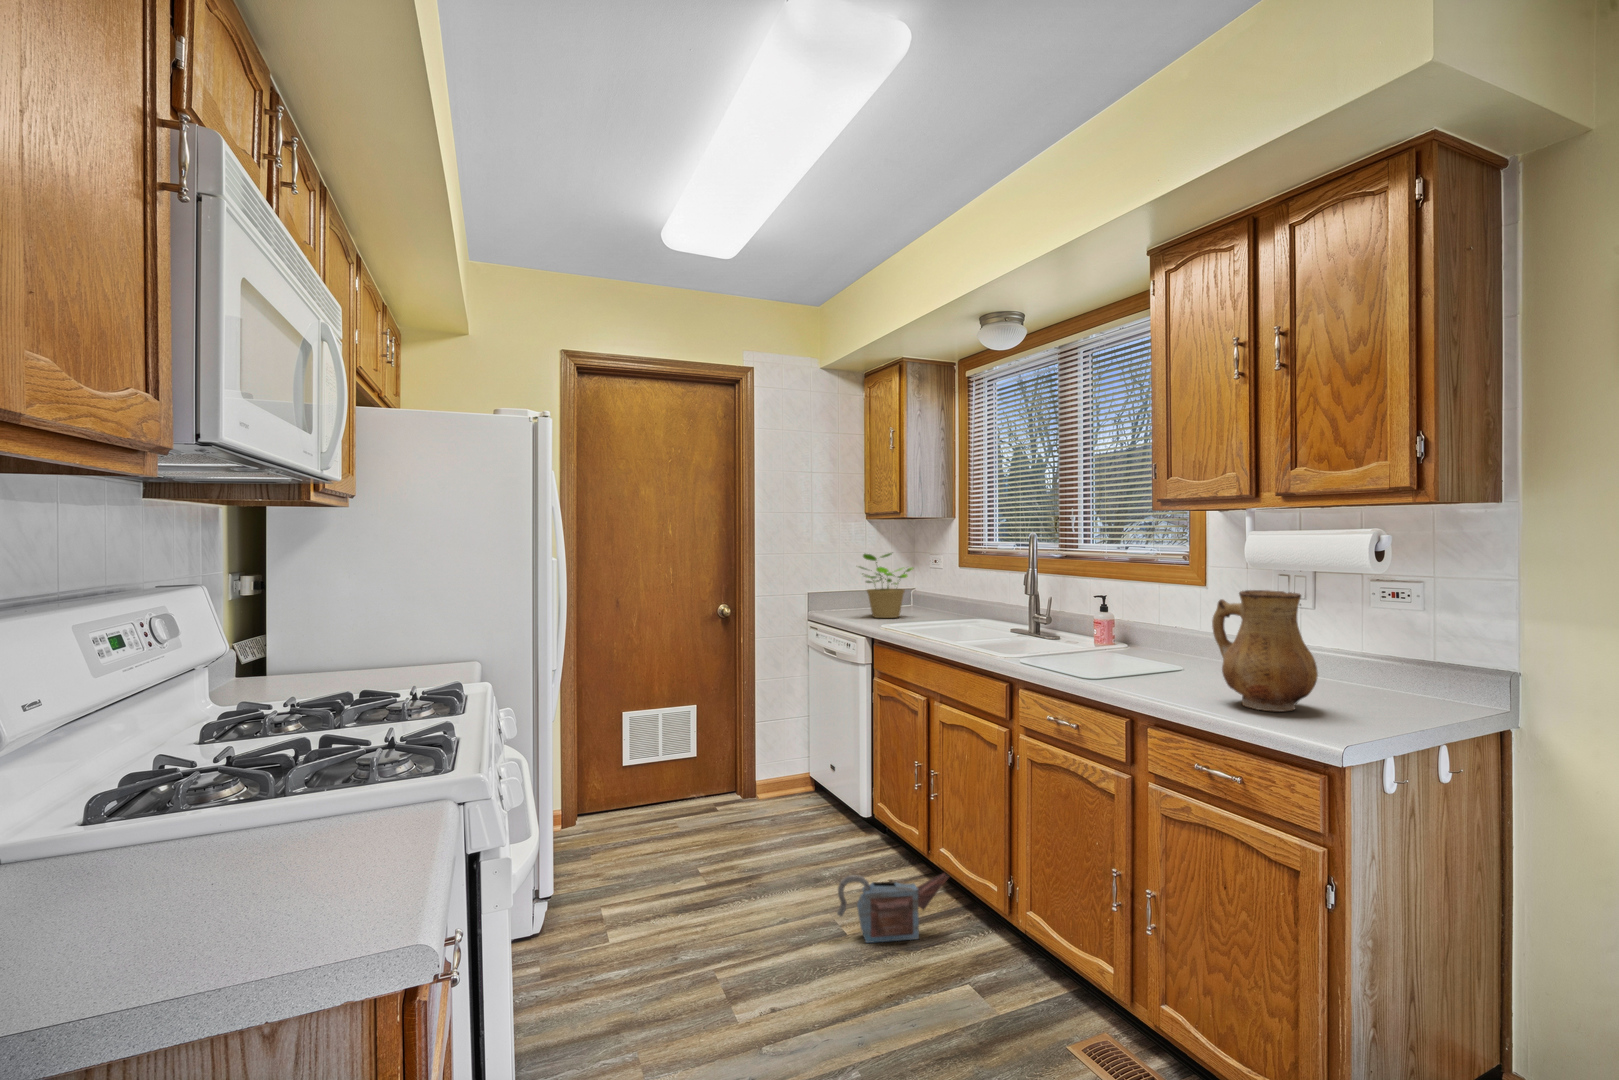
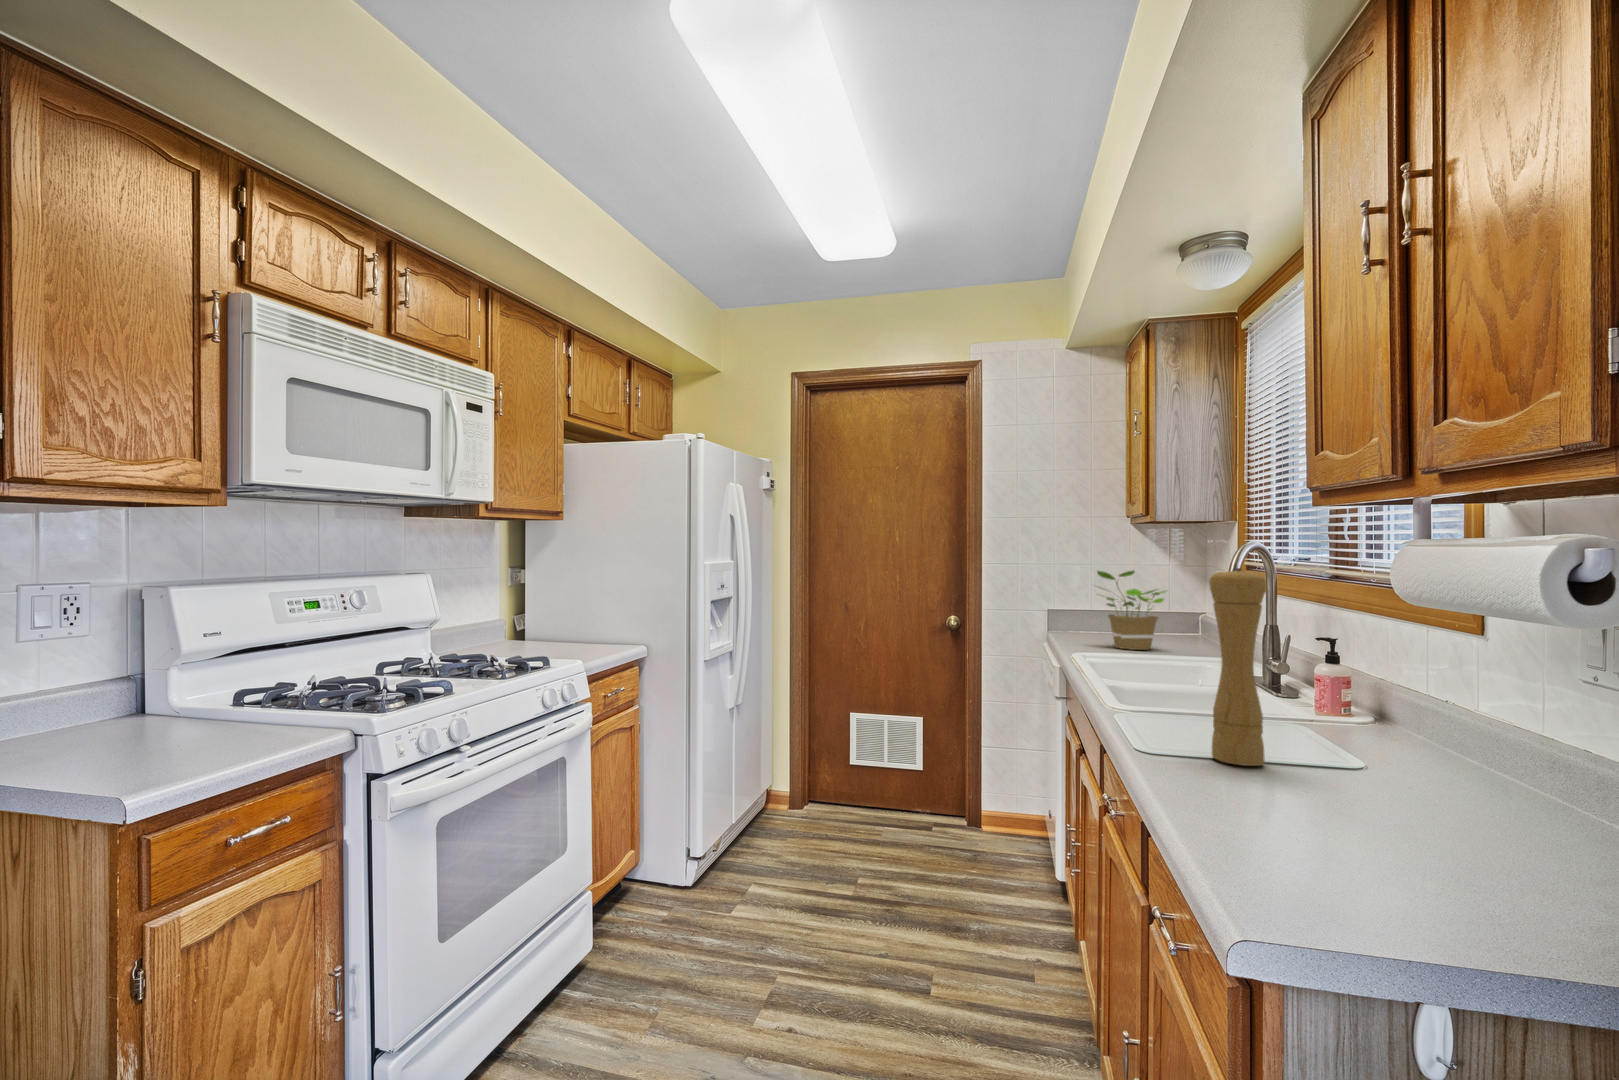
pepper mill: none [1135,565,1170,691] -> present [1209,568,1266,766]
ceramic pitcher: present [1212,590,1318,711] -> none [1291,608,1483,836]
watering can: present [837,873,949,943] -> none [916,923,1055,1033]

